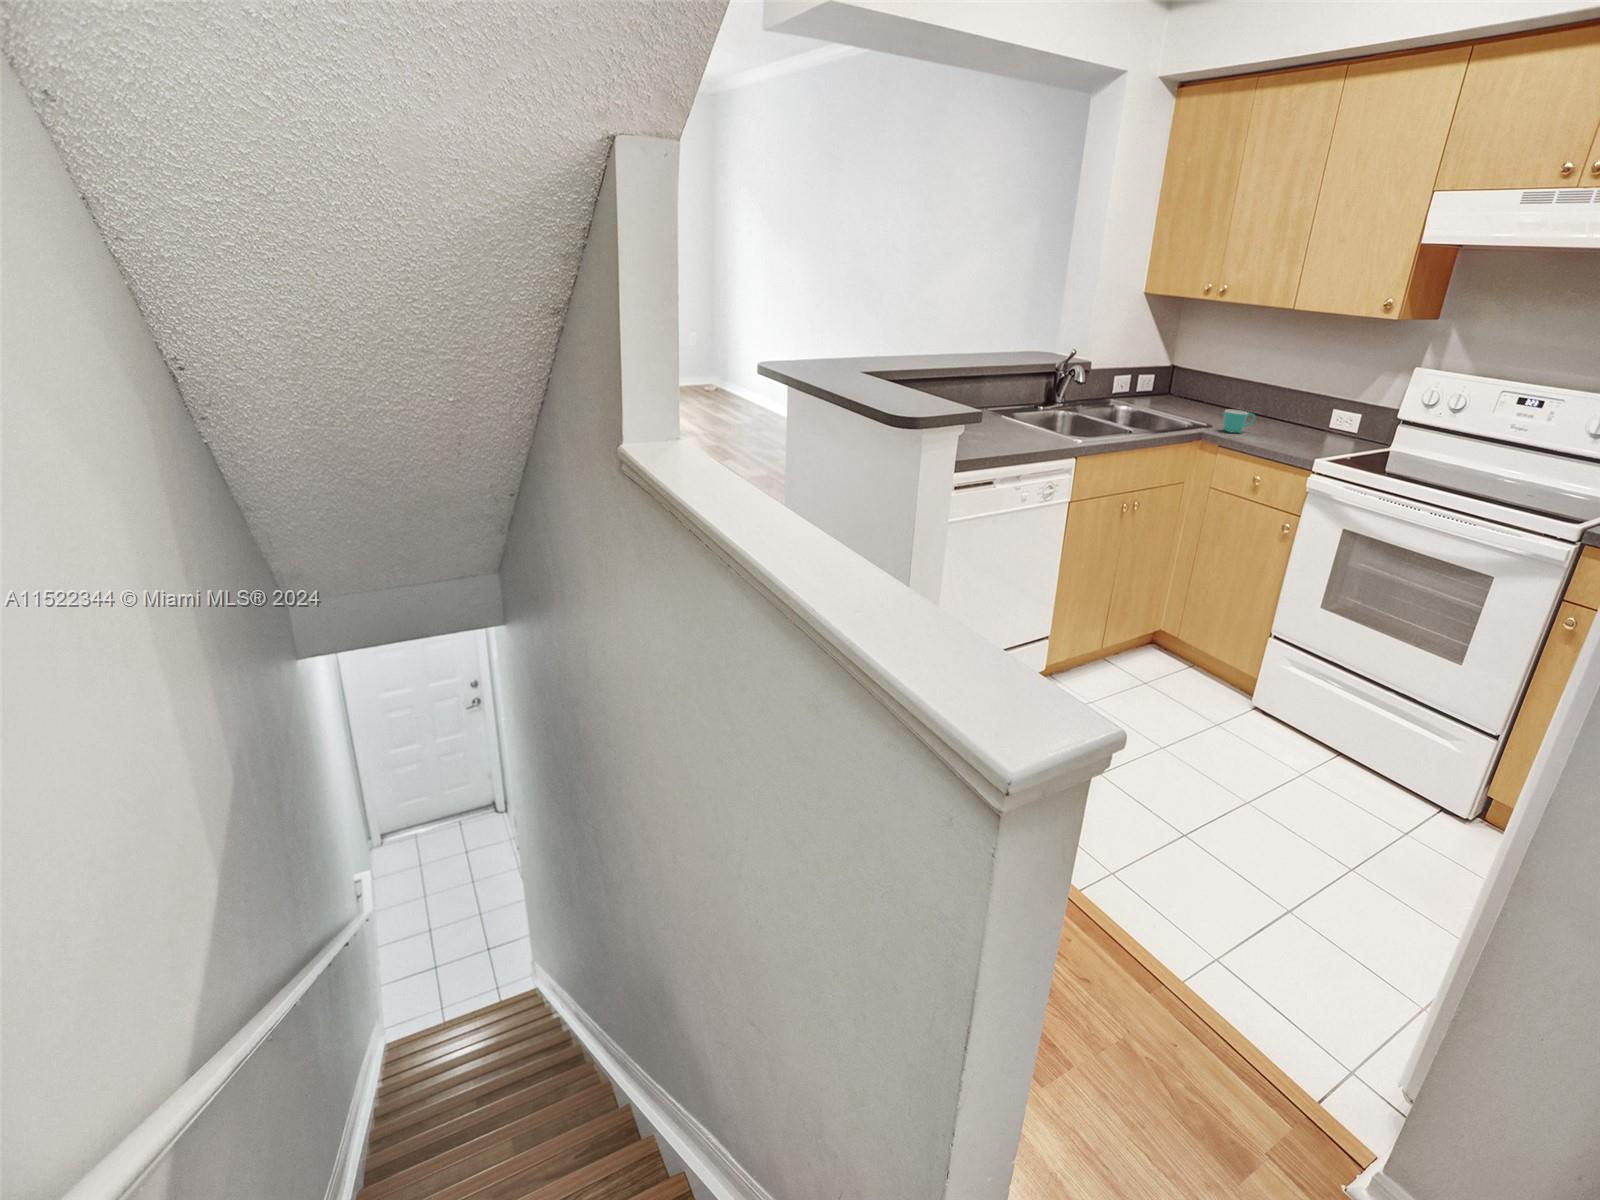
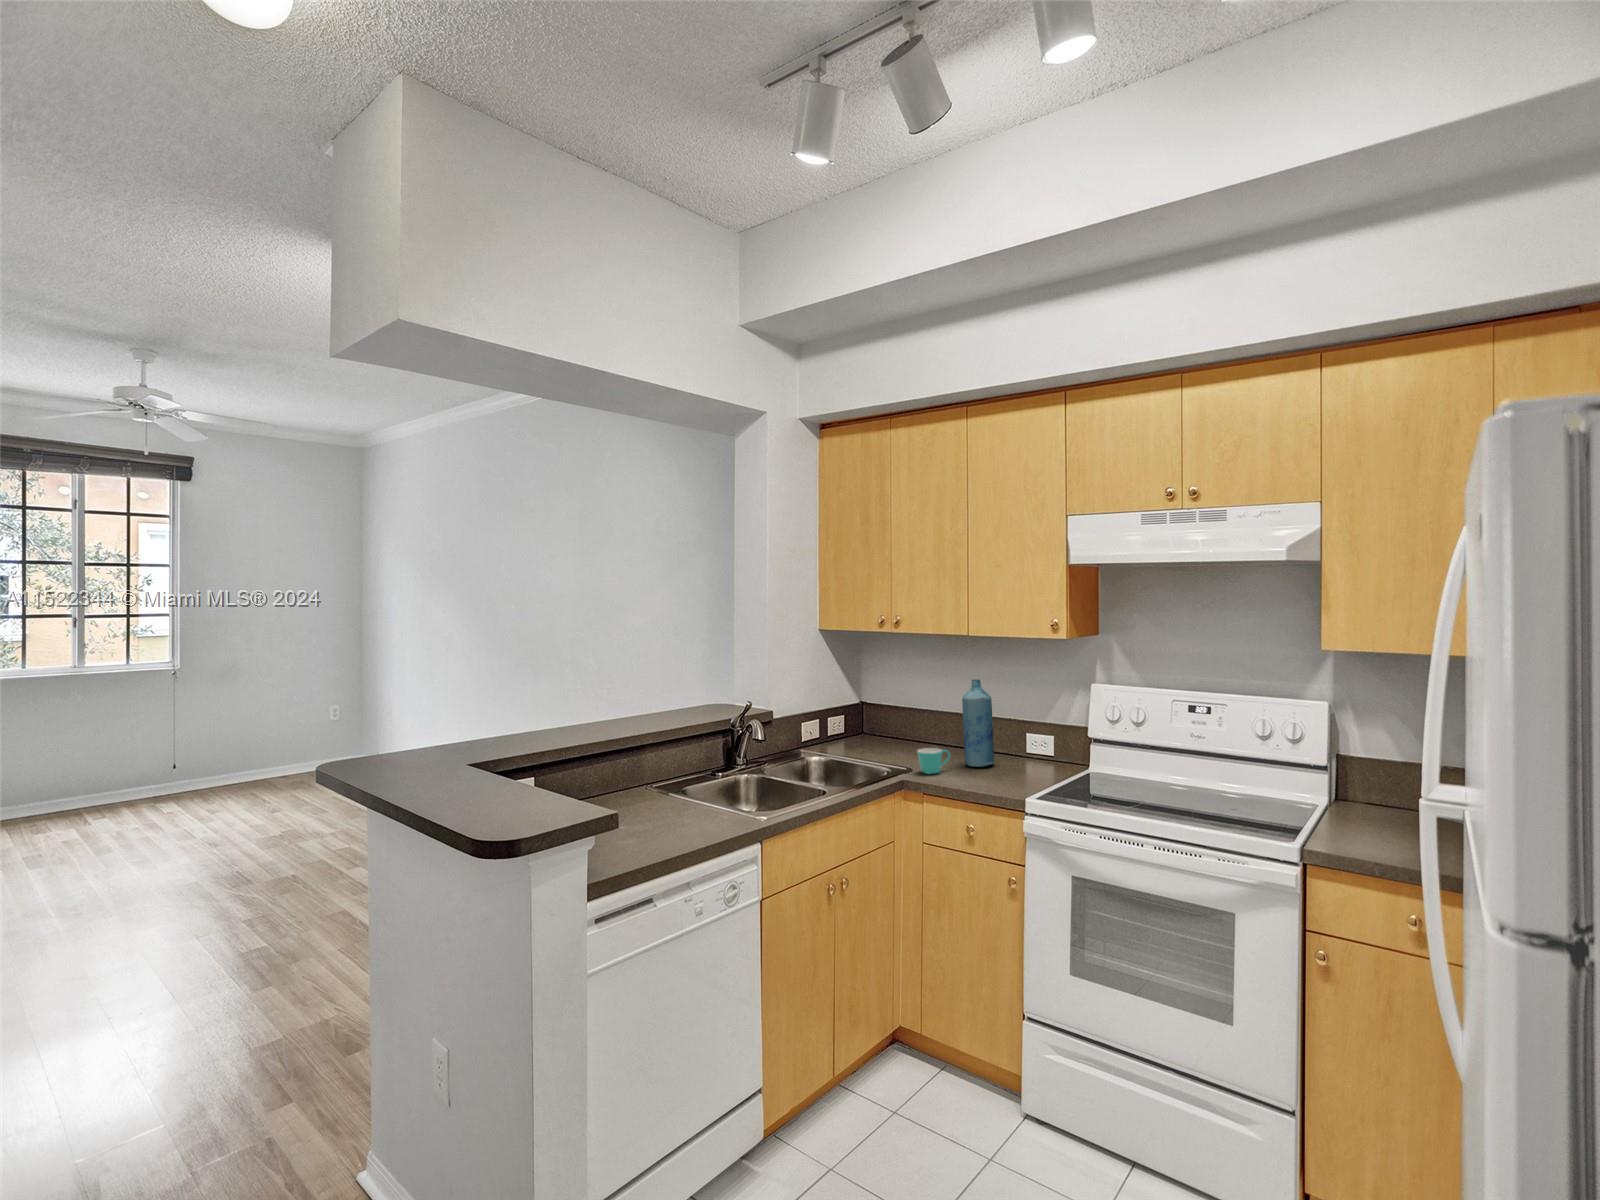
bottle: none [1267,352,1312,433] -> present [962,679,994,767]

